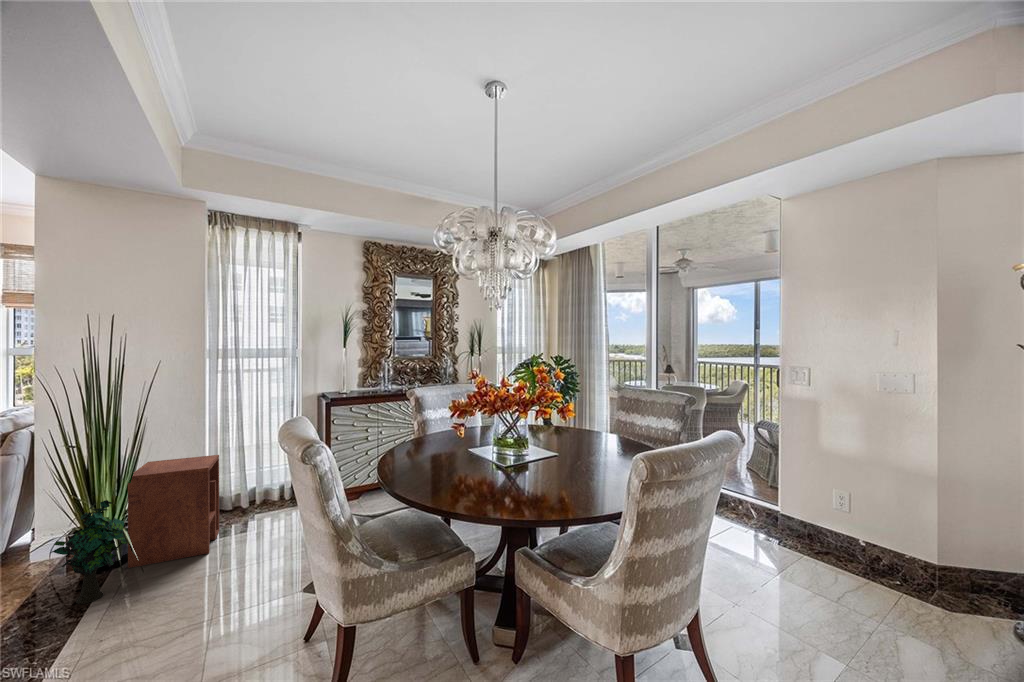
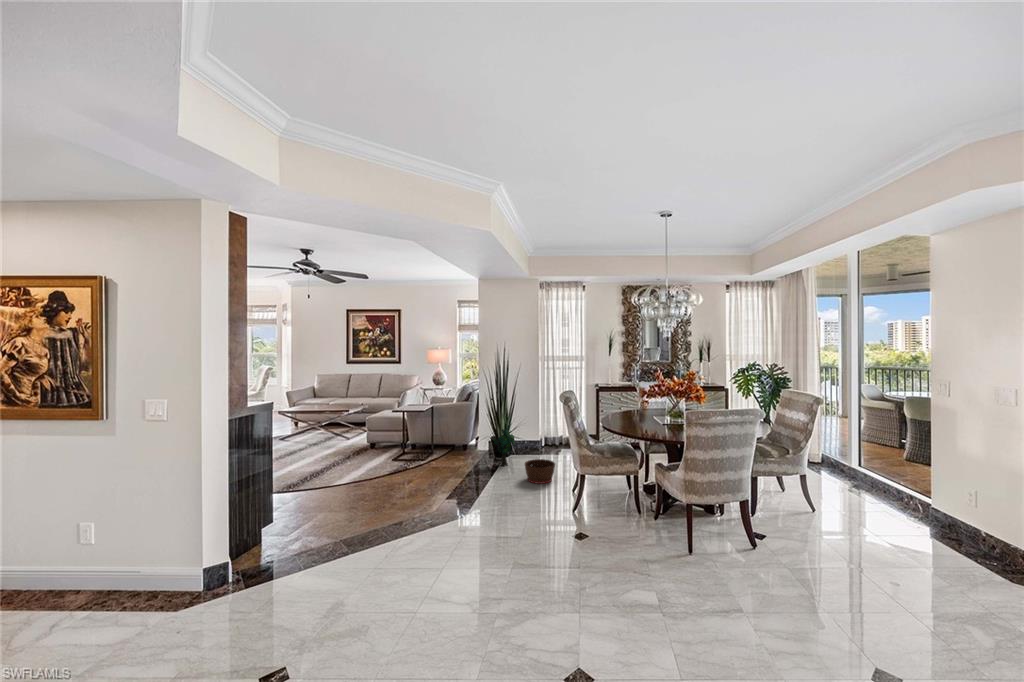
side table: present [128,455,219,568] -> none [513,412,546,460]
basket: none [135,568,229,648] -> present [525,459,555,484]

